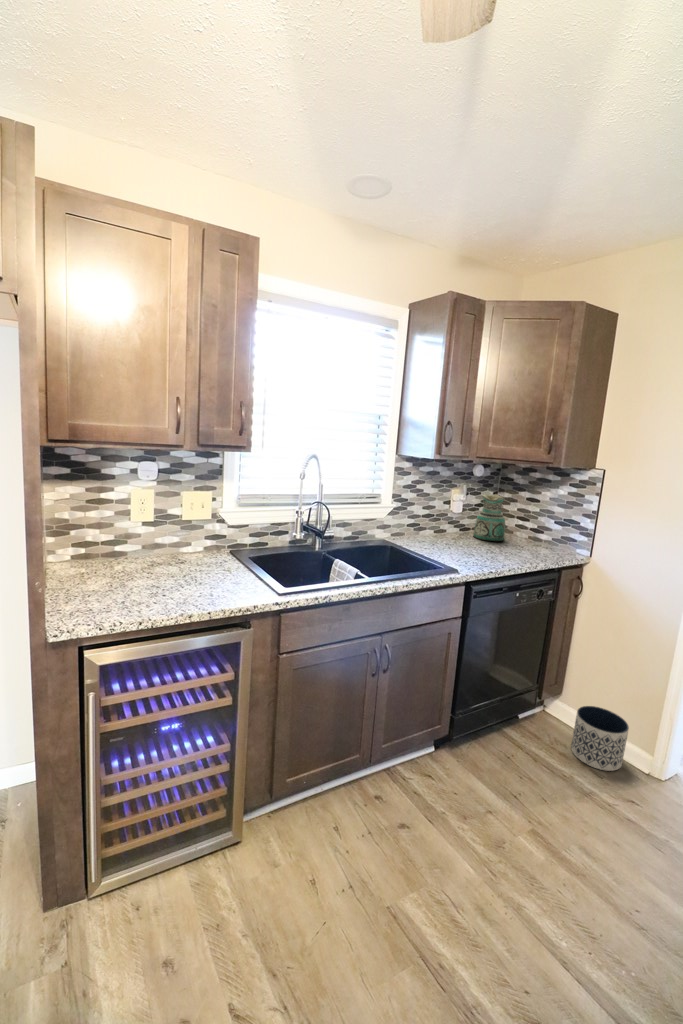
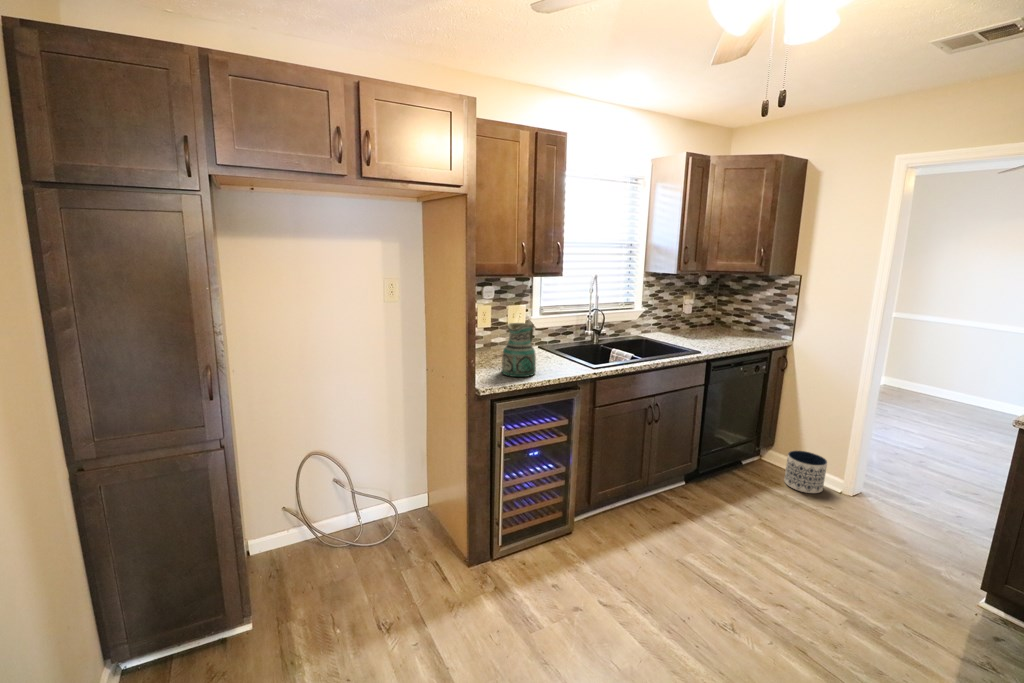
ceramic pitcher: present [474,494,505,541] -> present [502,321,536,377]

